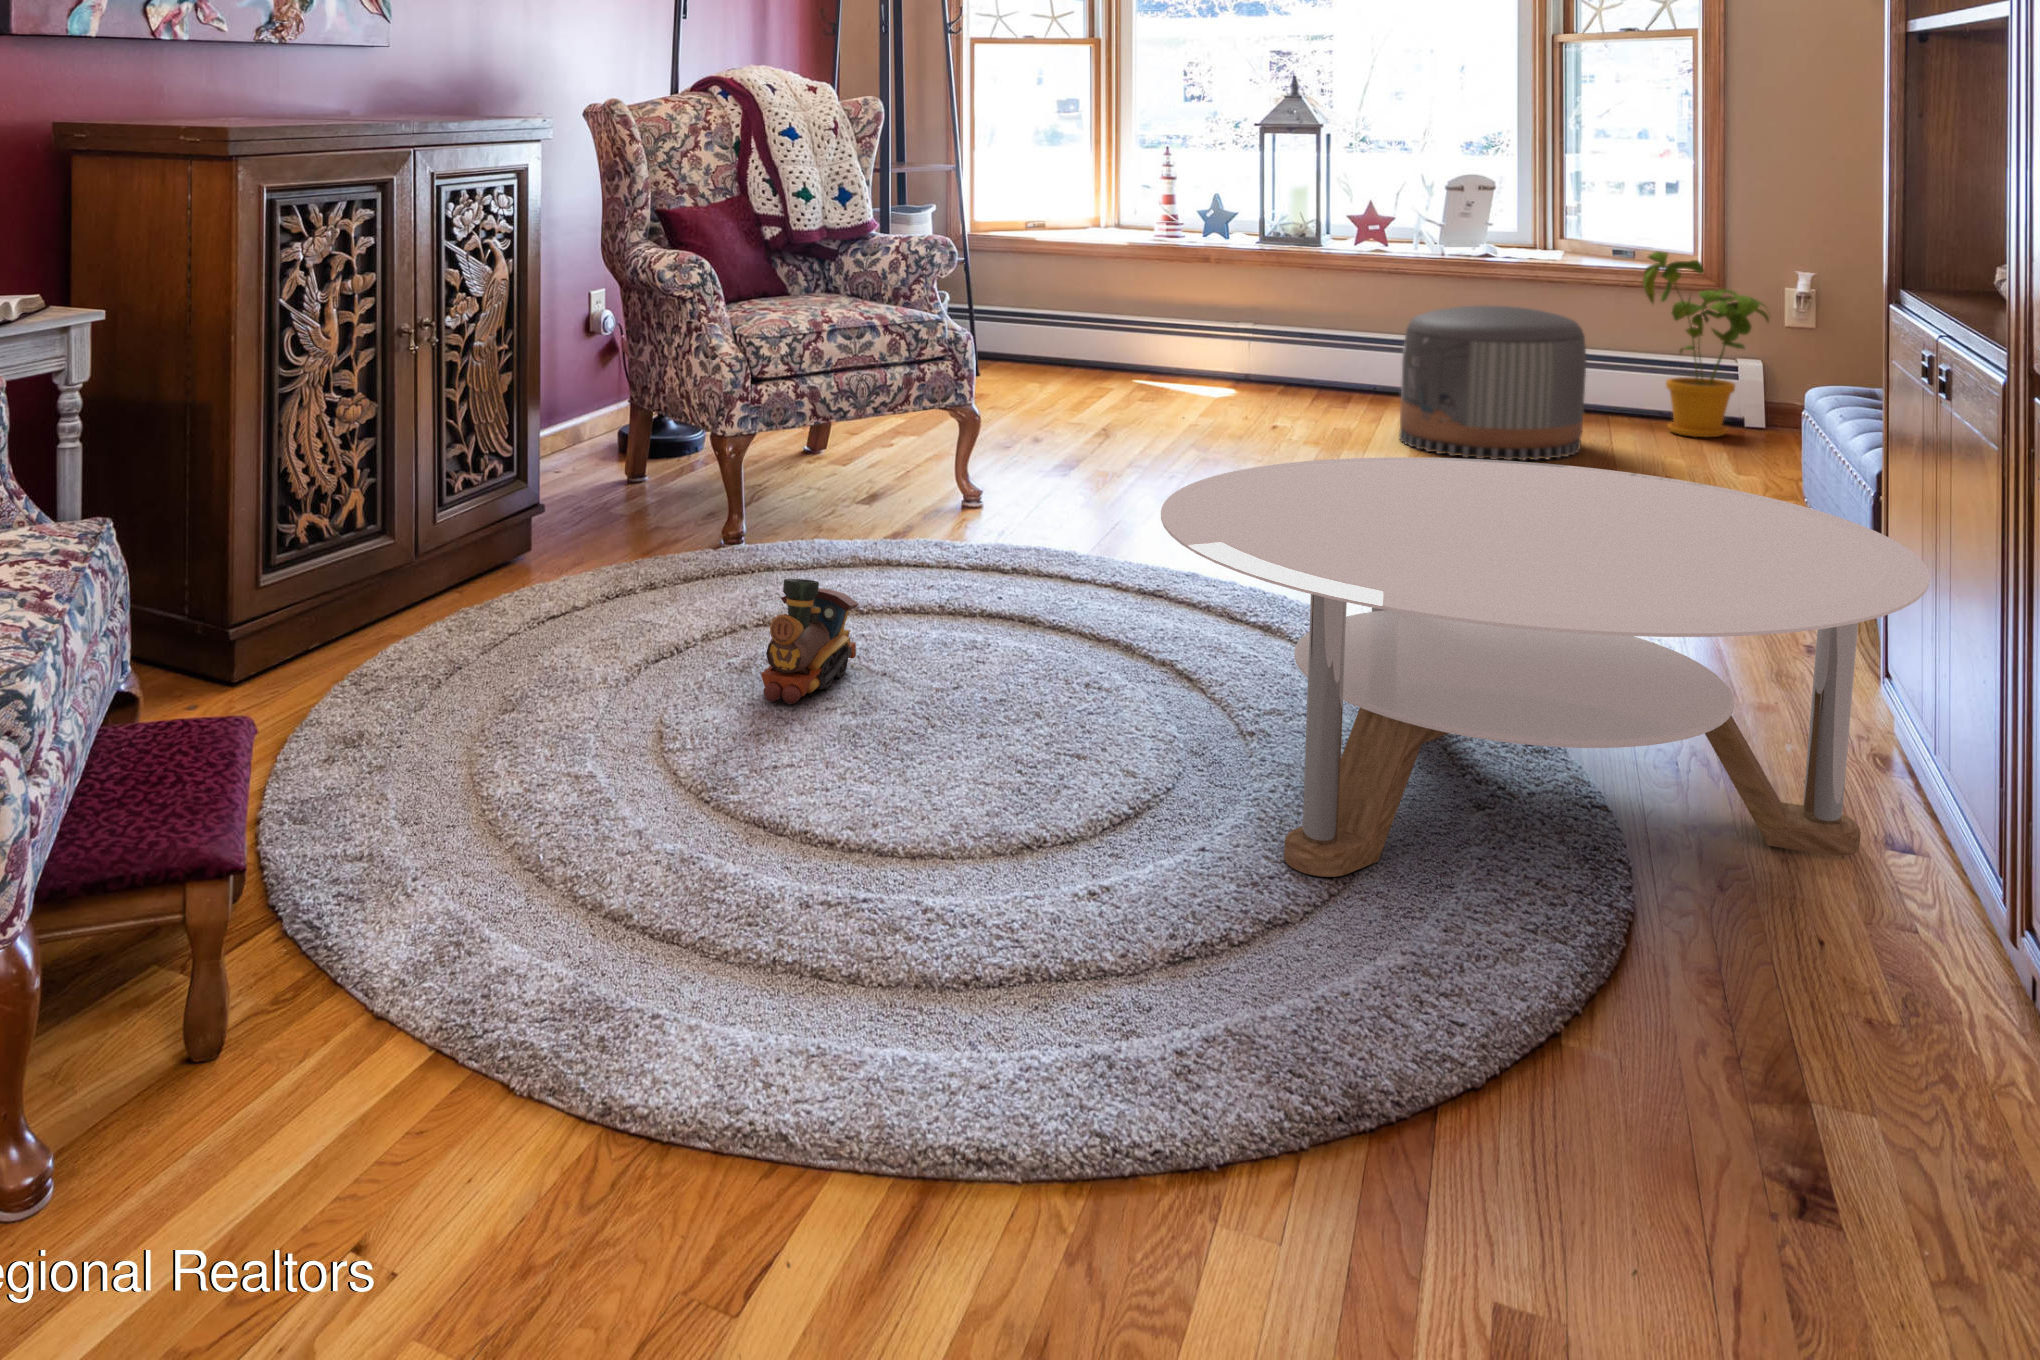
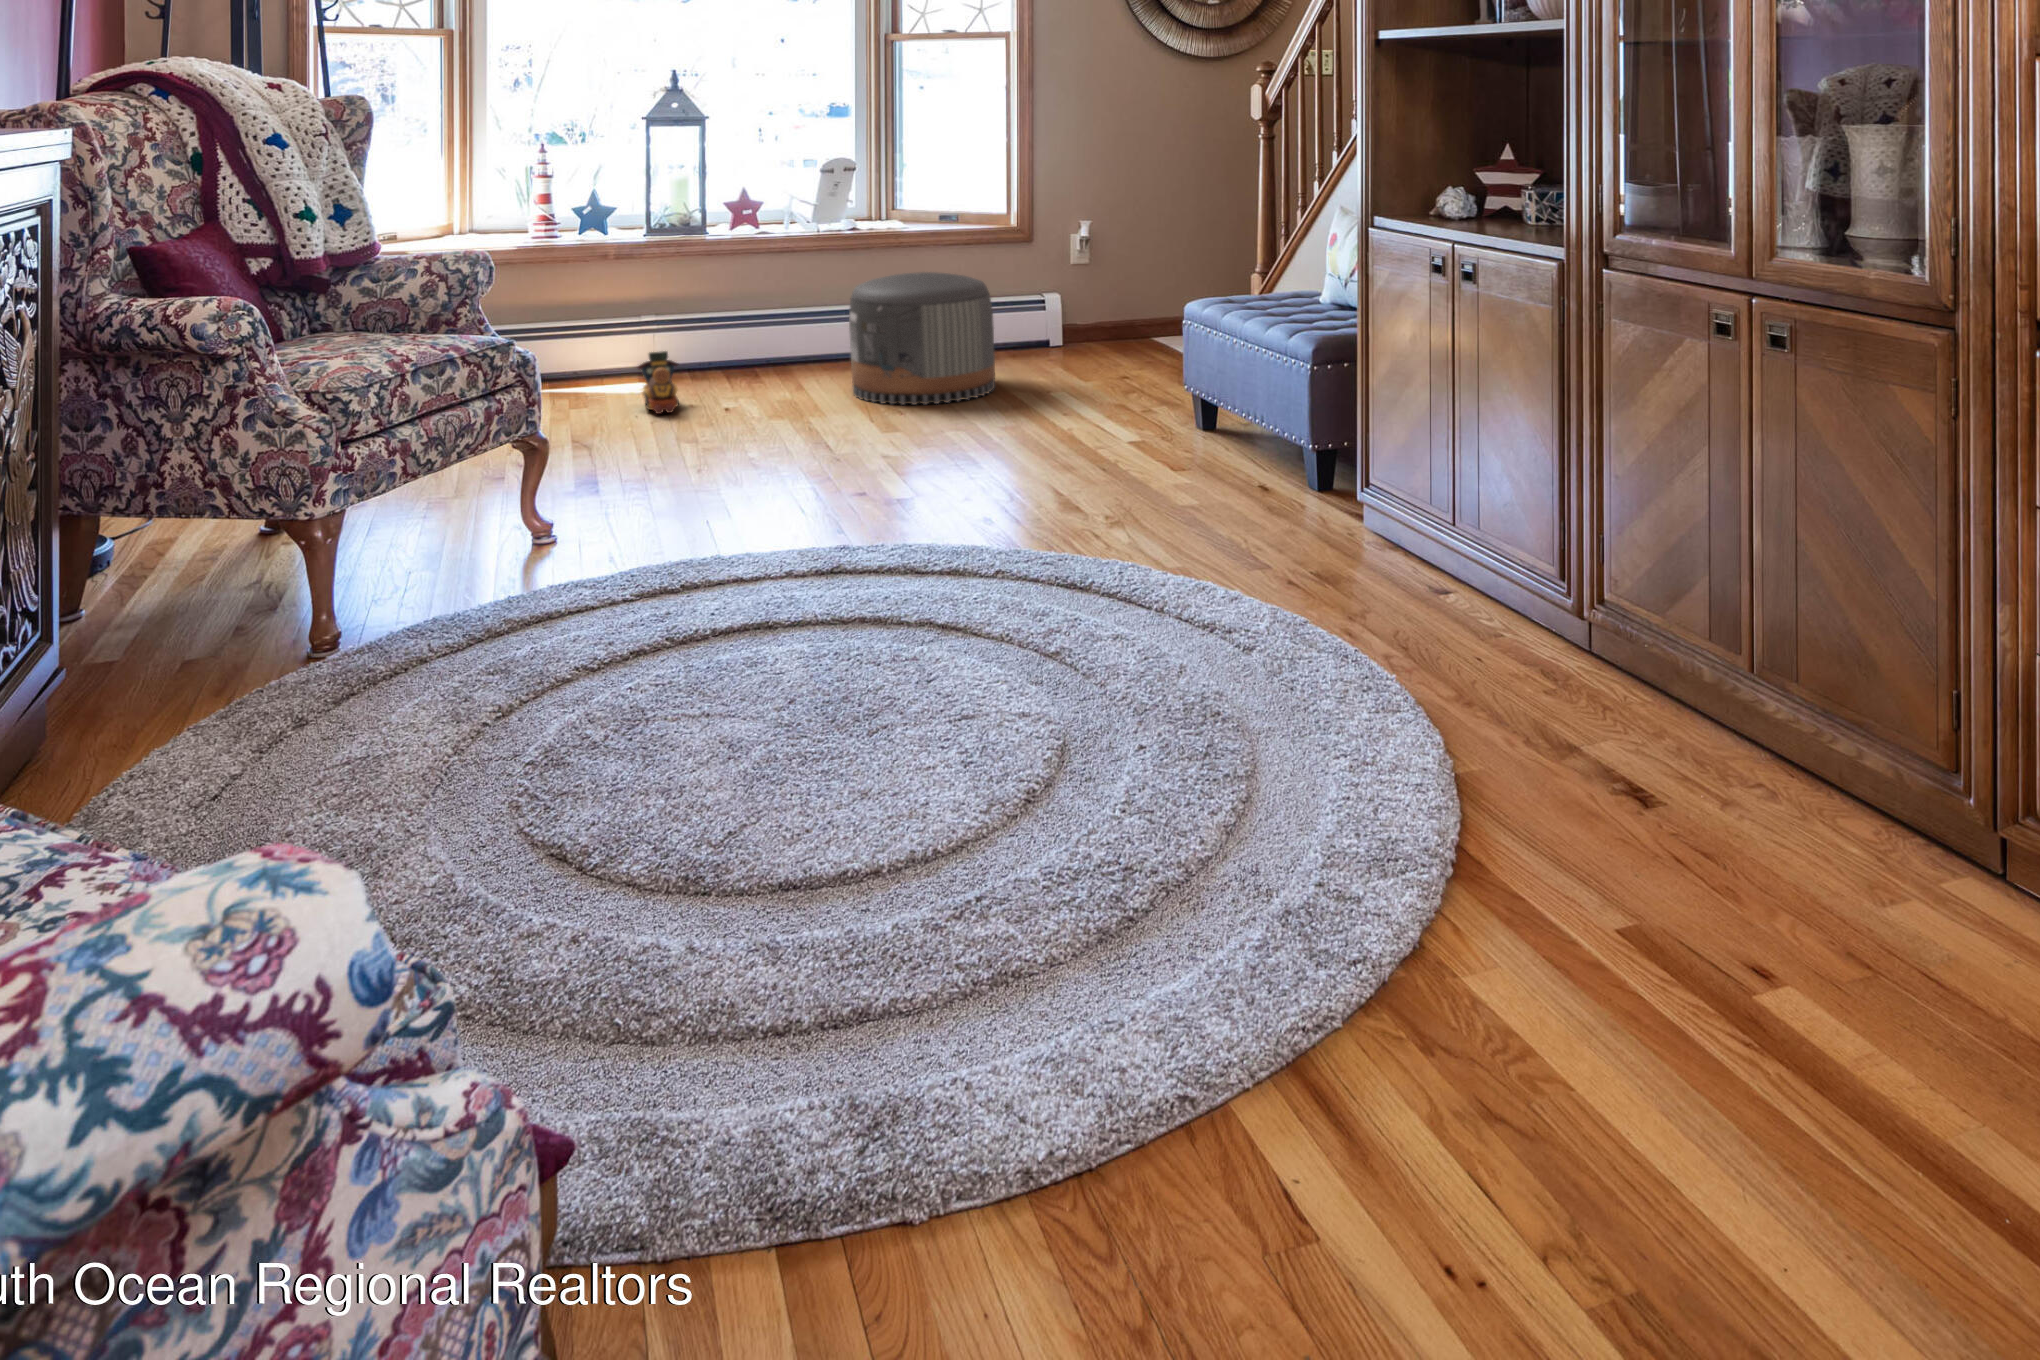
house plant: present [1643,251,1769,437] -> none [995,218,1088,361]
round table: present [1161,457,1930,877] -> none [1036,397,1612,785]
toy train: present [761,579,859,704] -> present [637,351,679,414]

